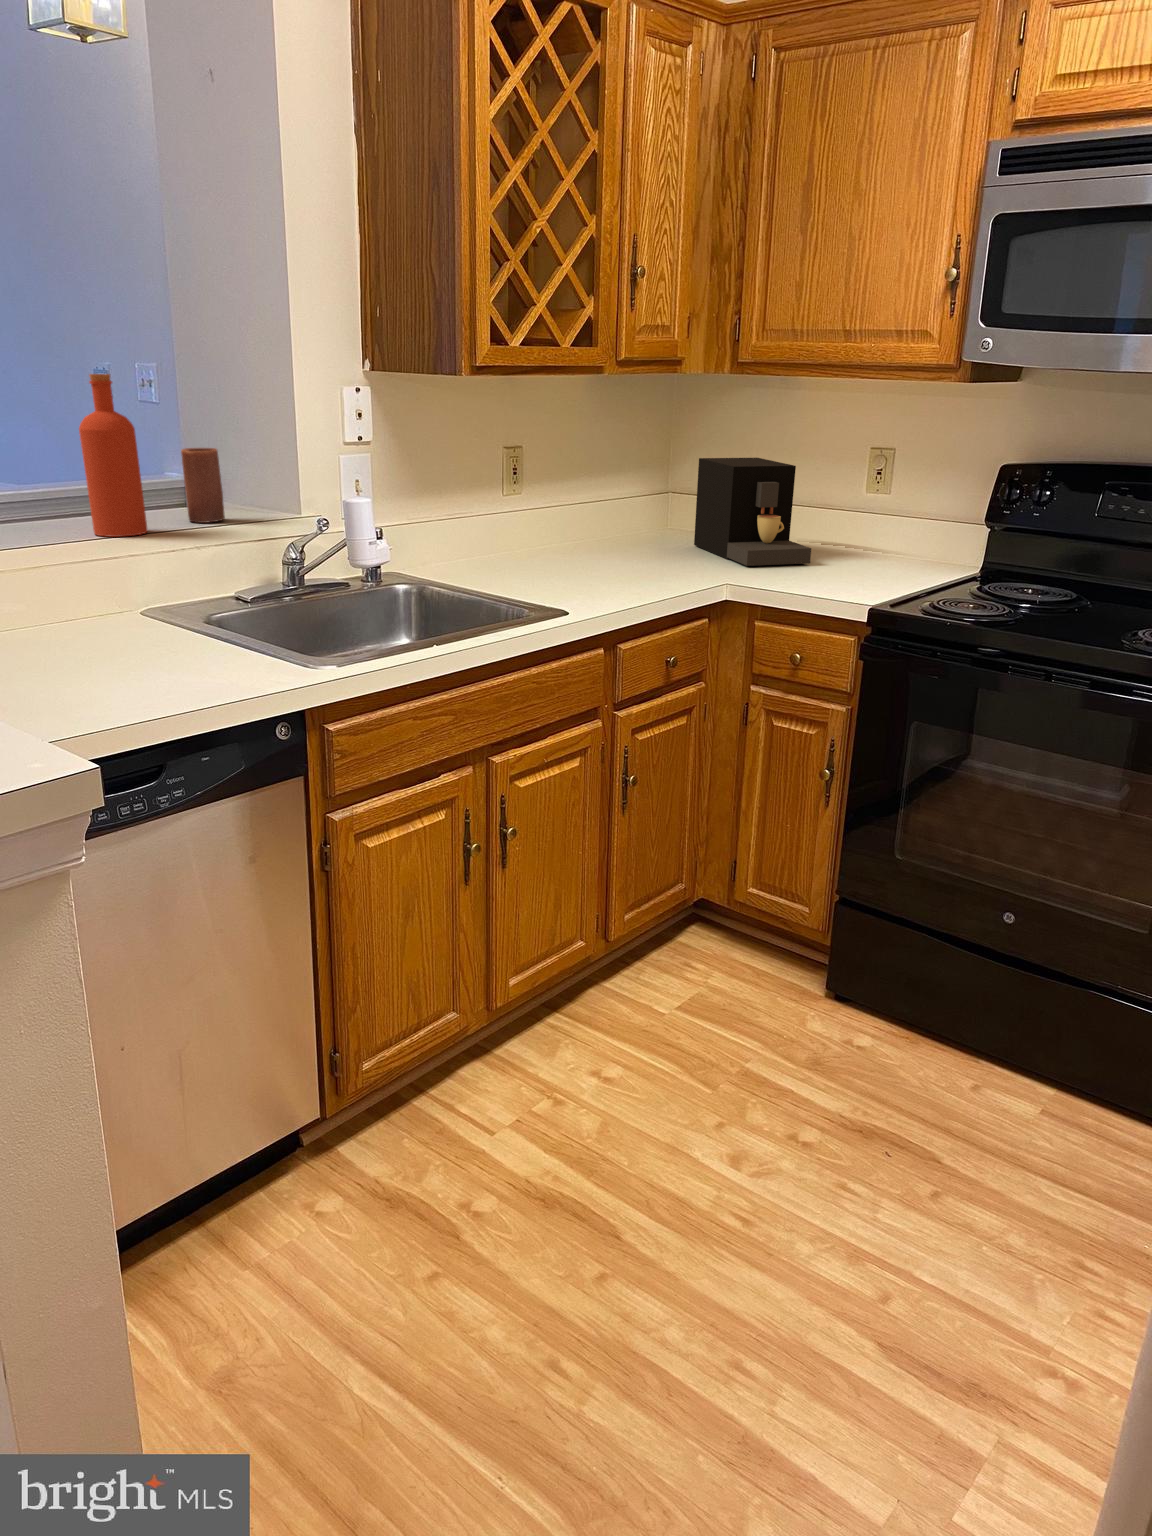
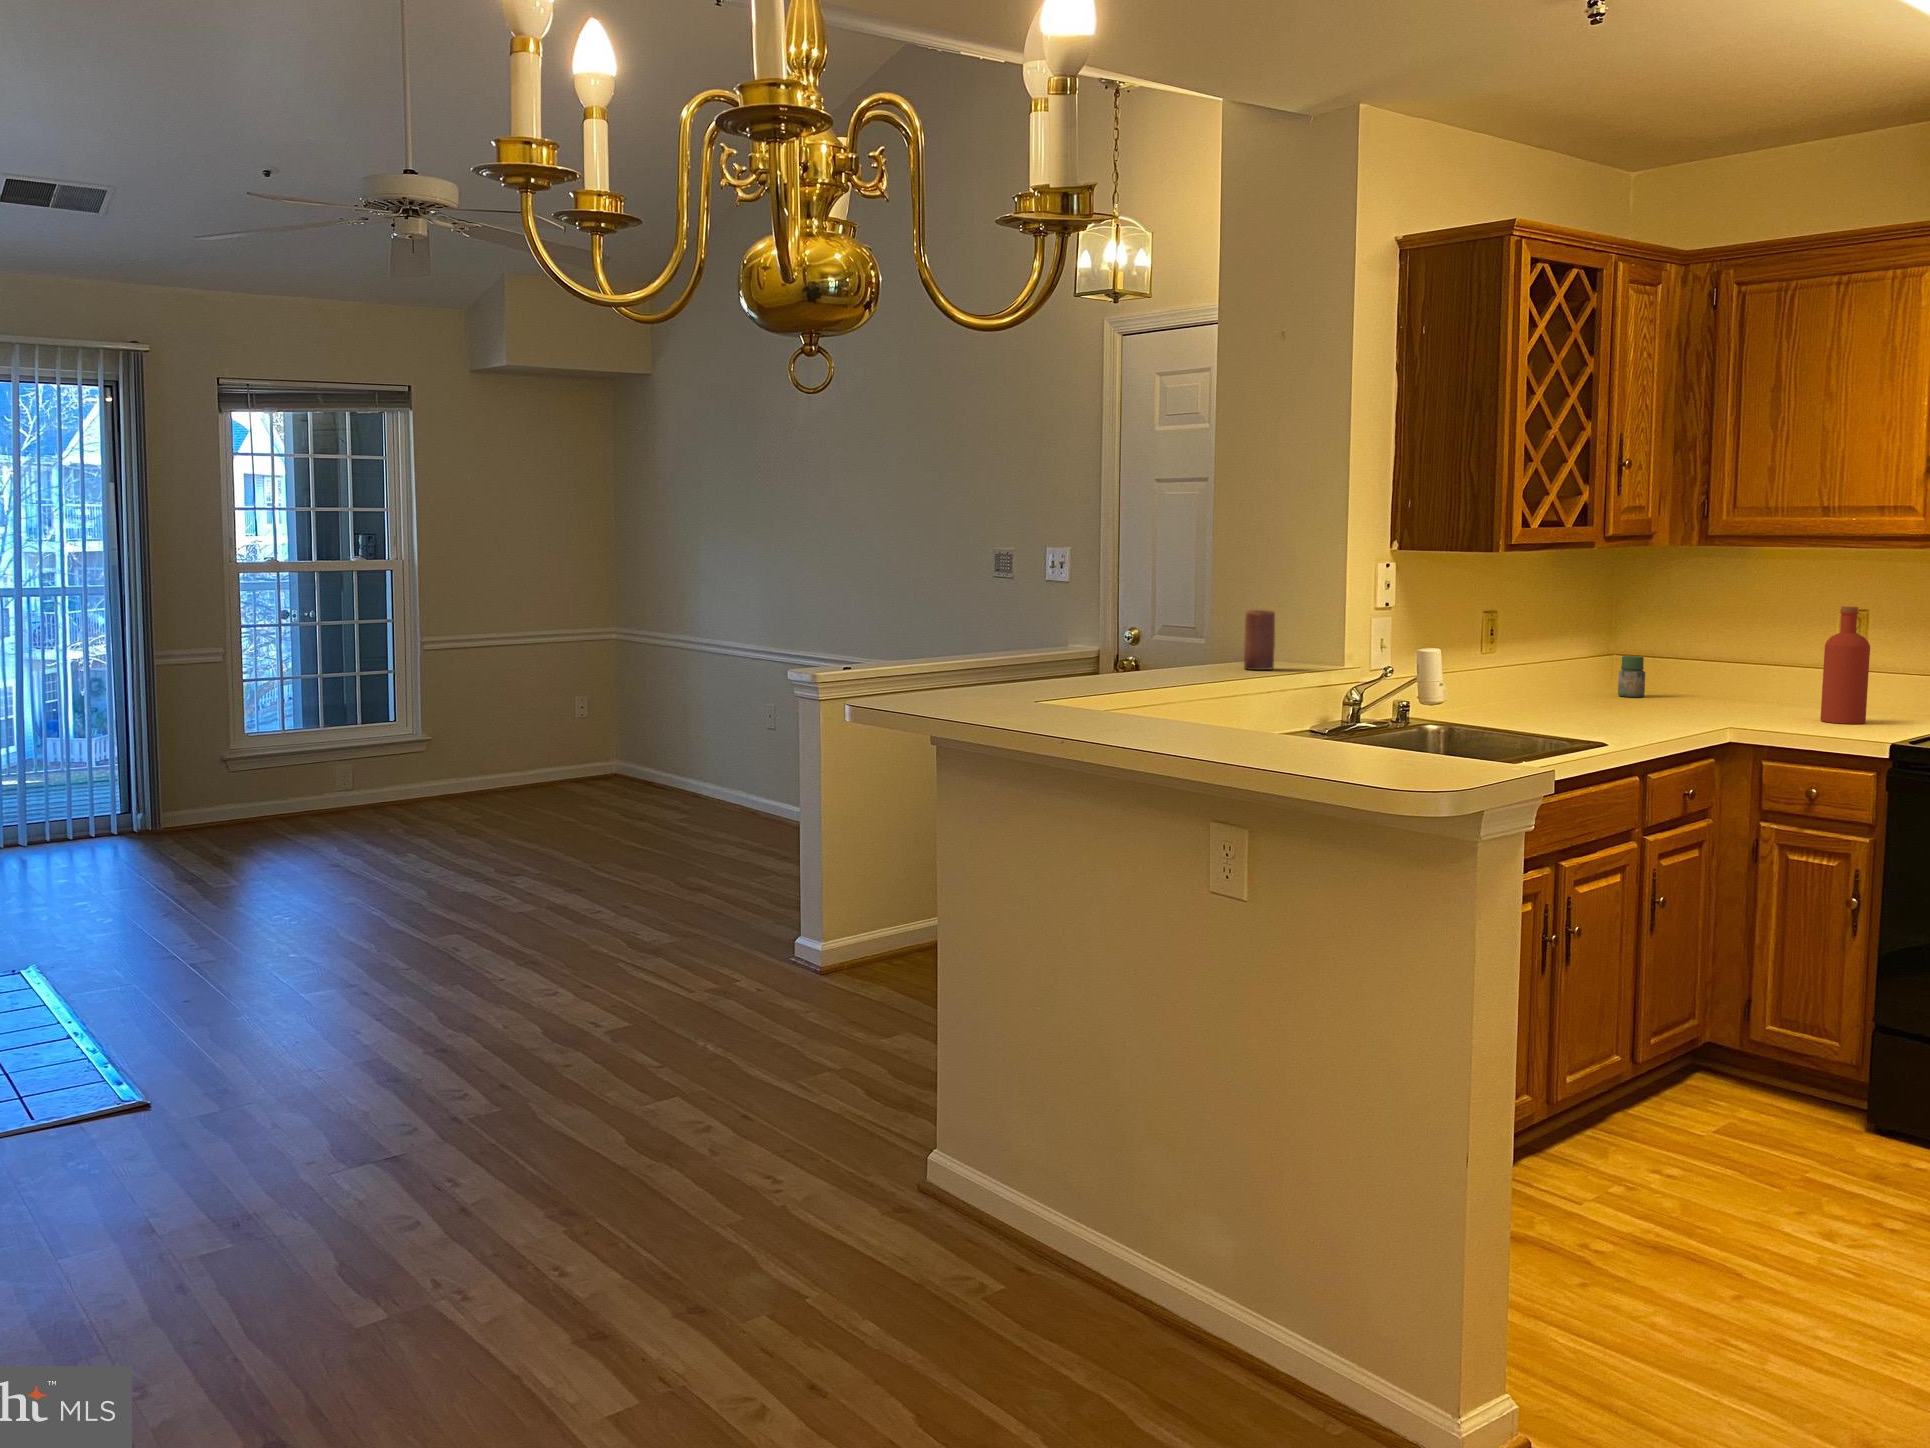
bottle: present [79,374,147,537] -> present [1820,606,1870,724]
coffee maker: present [694,458,811,566] -> none [1659,622,1799,718]
jar: none [669,491,695,534] -> present [1618,656,1645,697]

